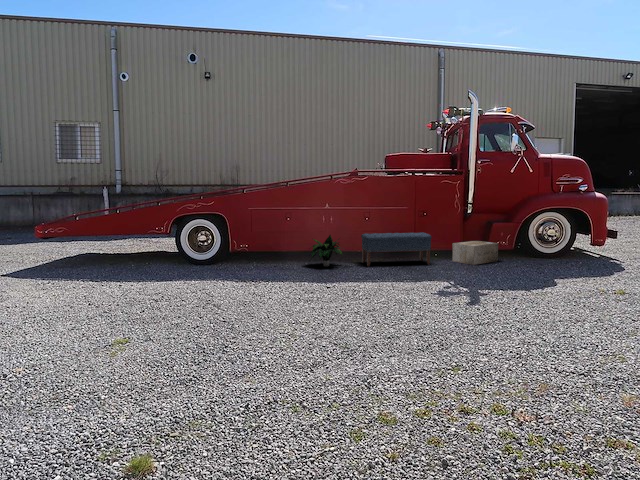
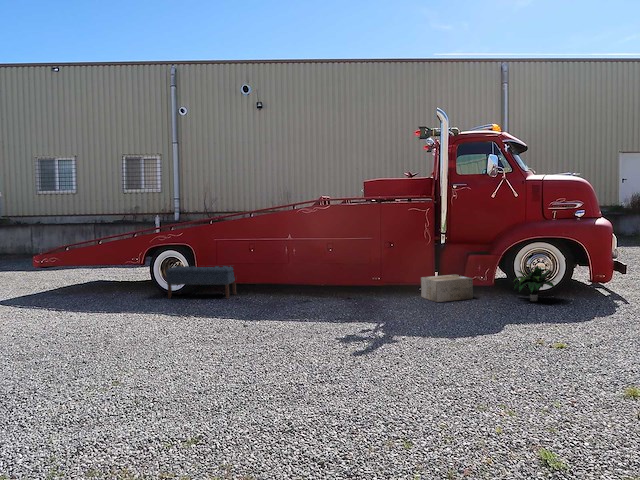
bench: present [361,232,432,266] -> present [166,266,236,299]
potted plant: present [311,235,342,266] -> present [513,265,555,301]

